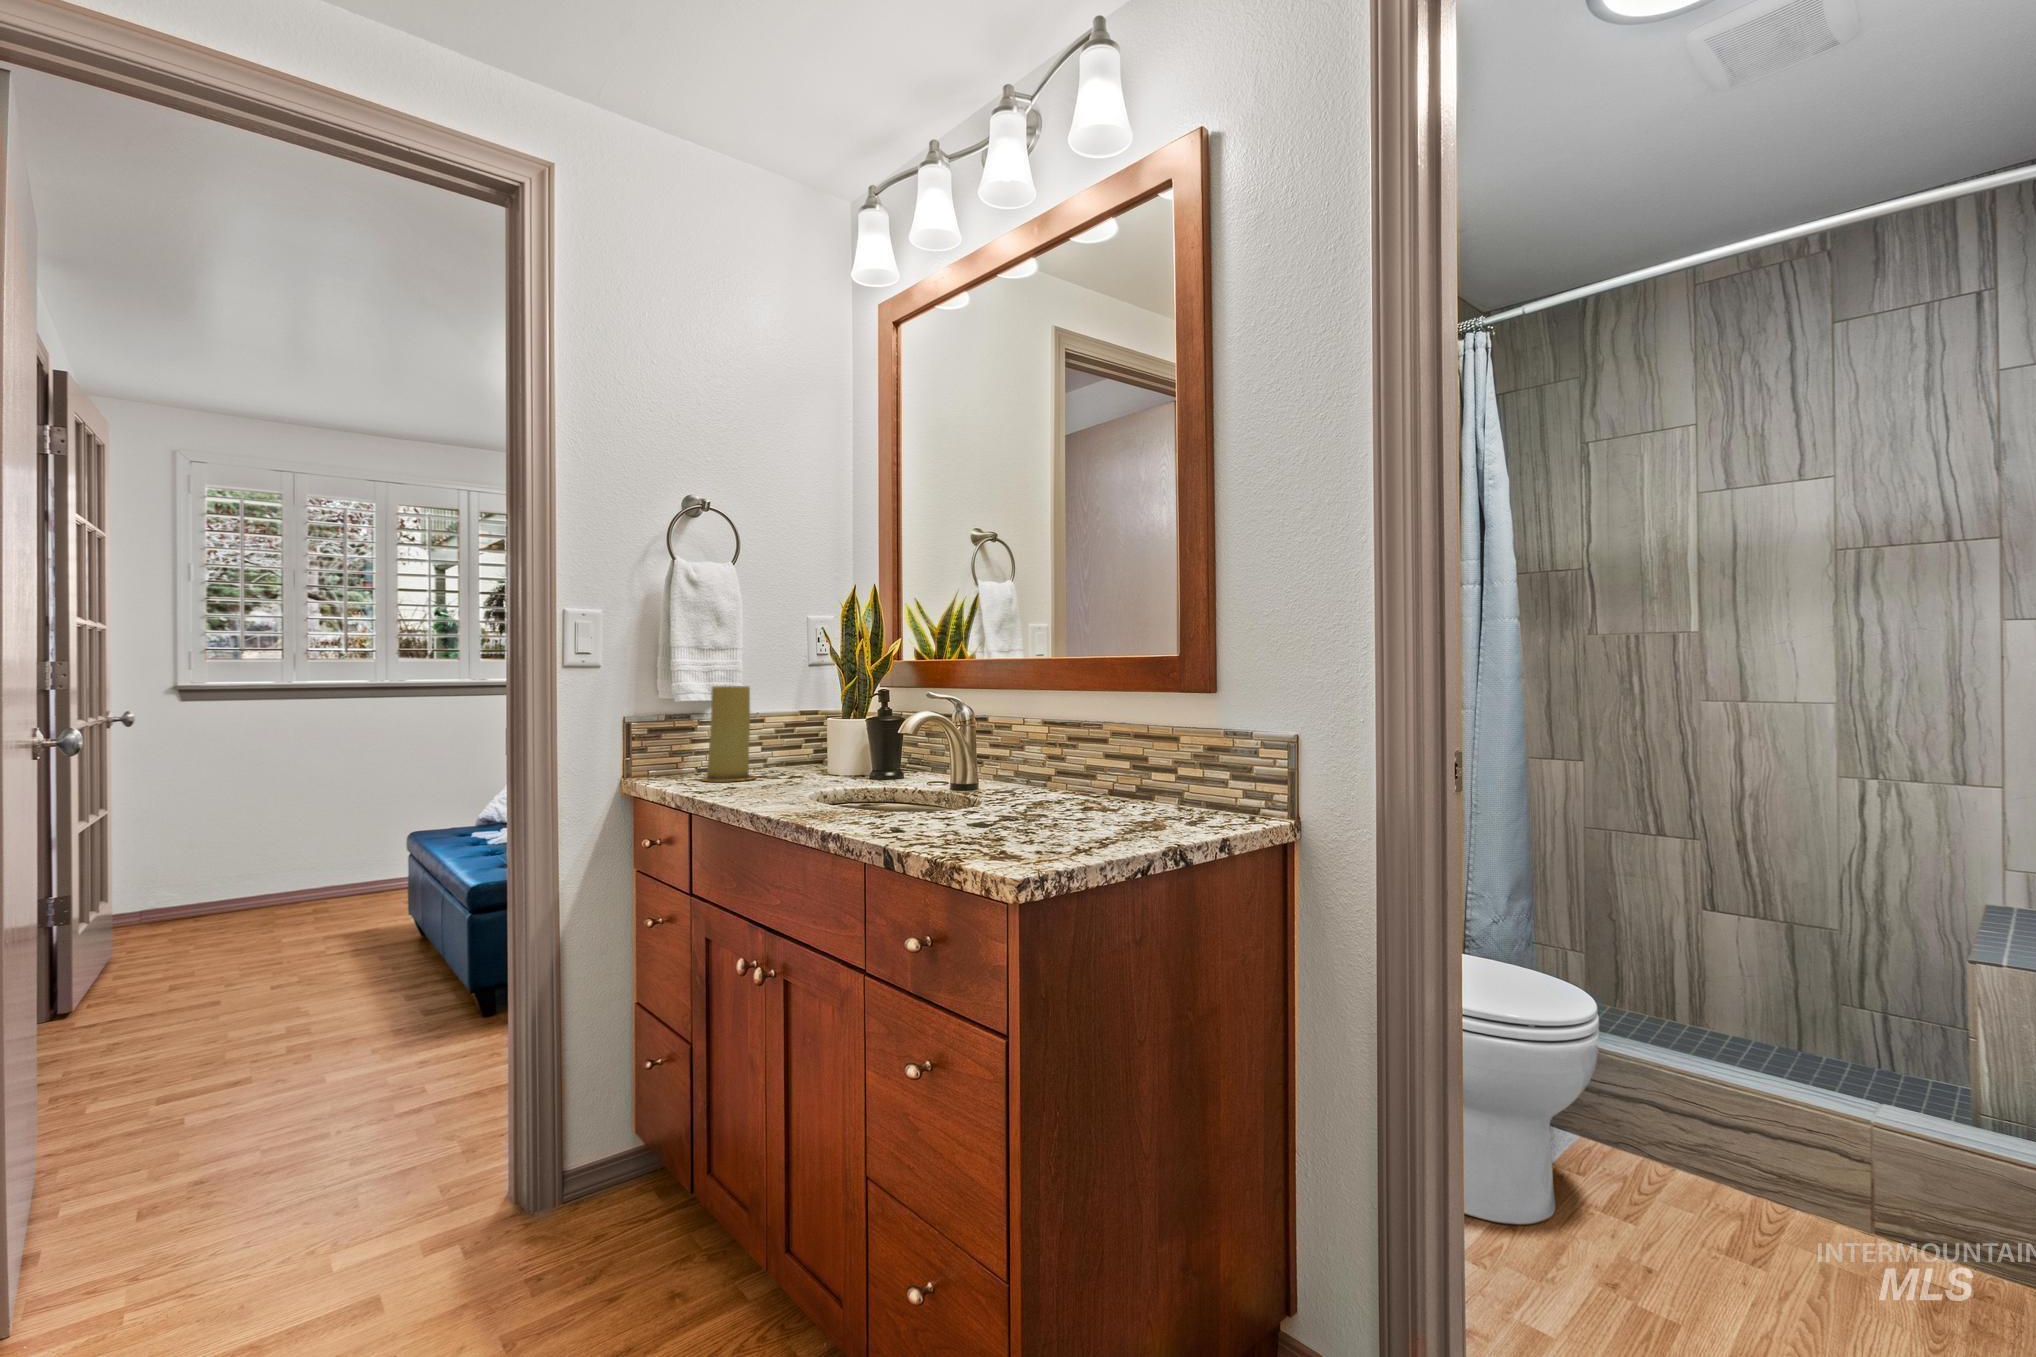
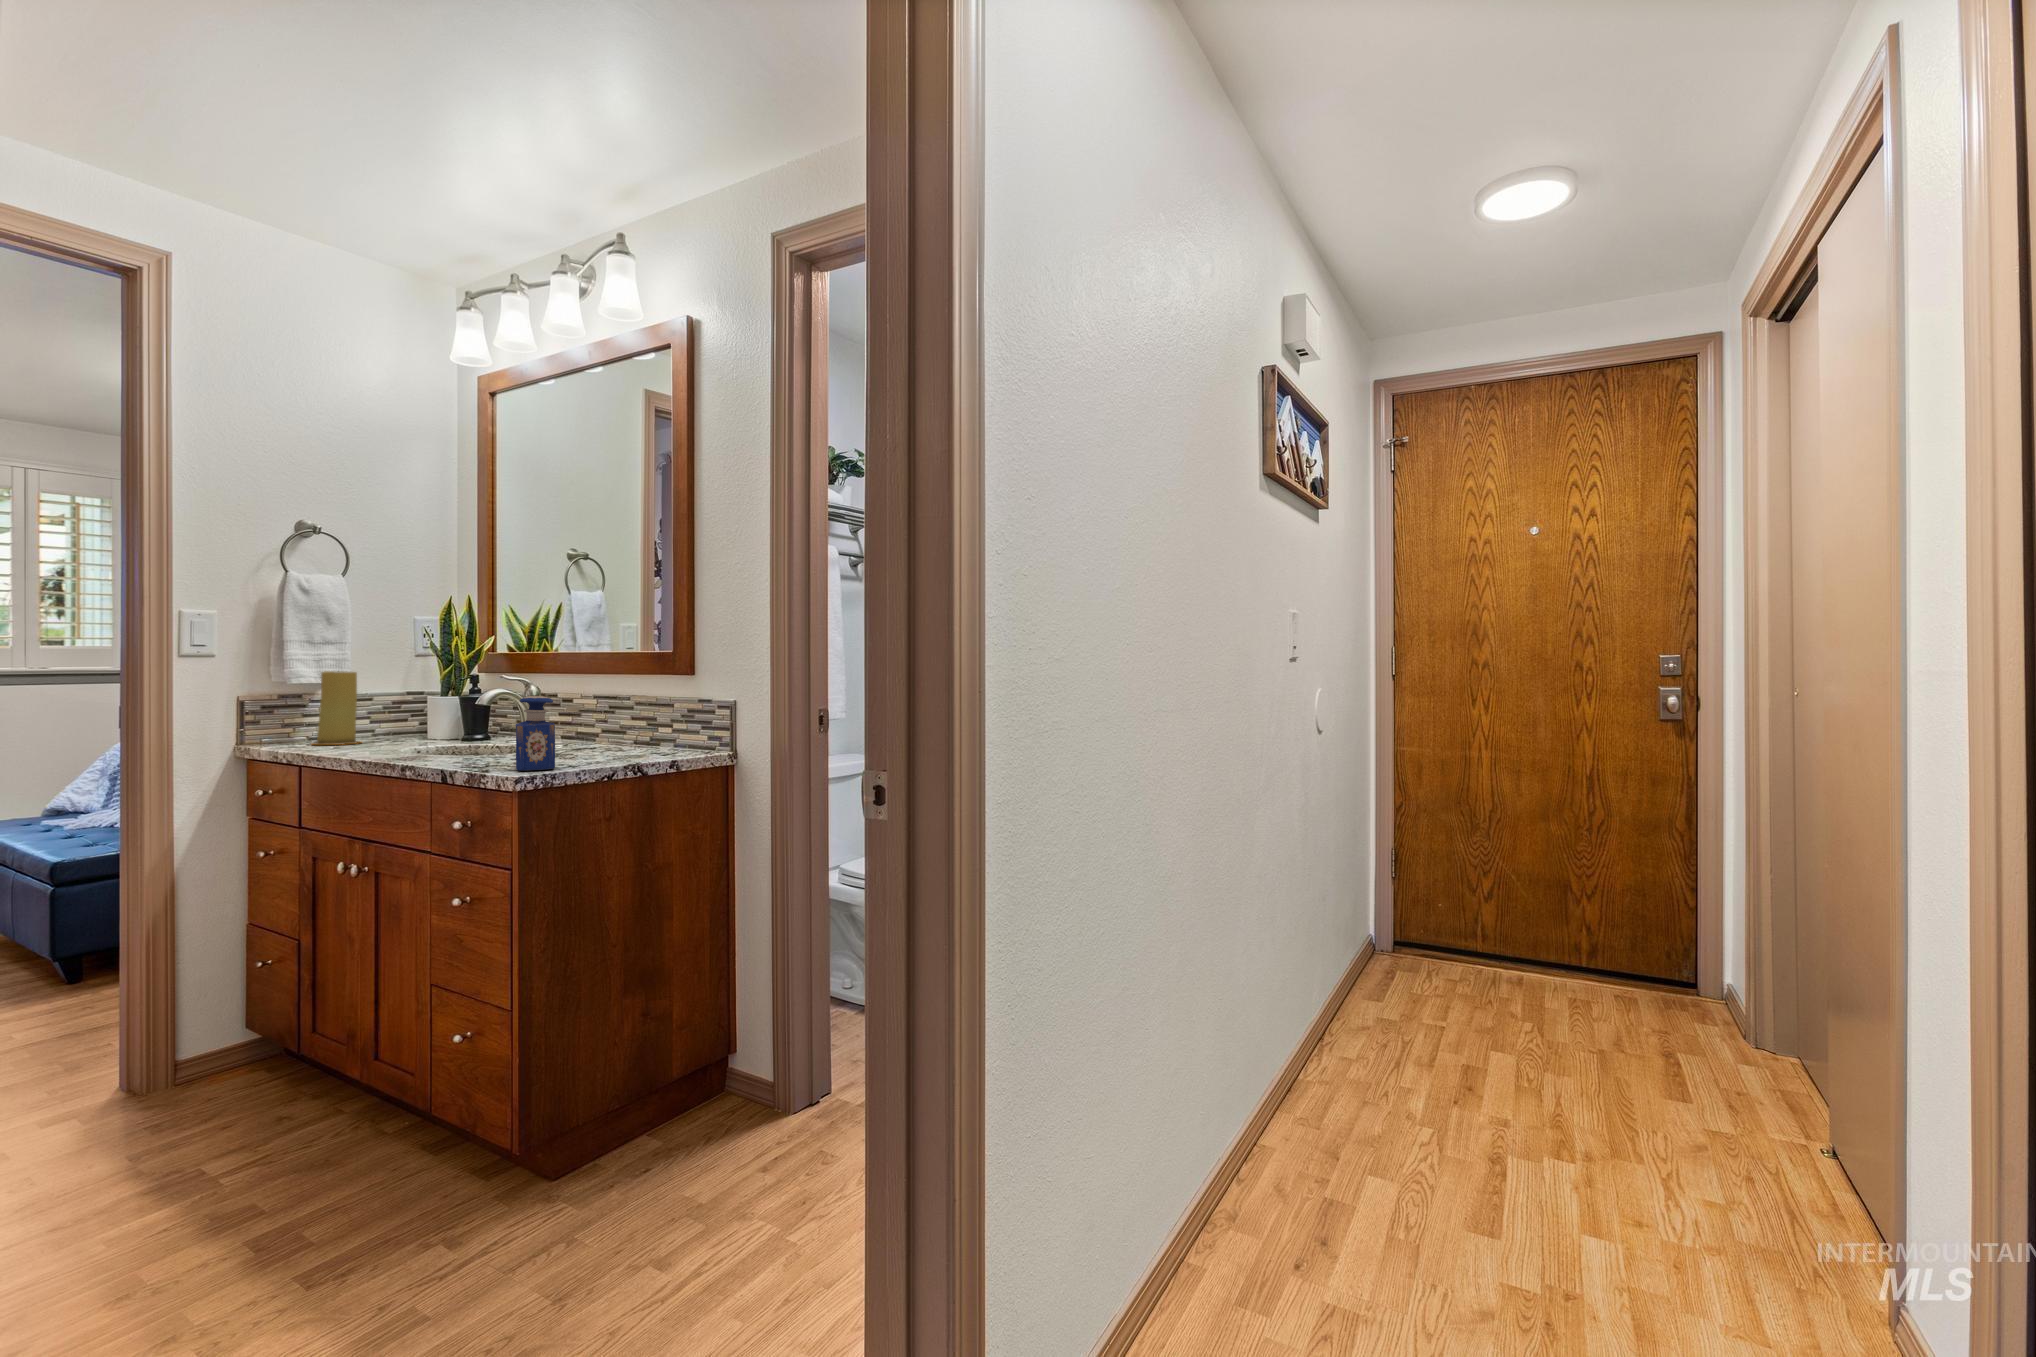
perfume bottle: none [998,733,1061,859] -> present [516,696,555,770]

